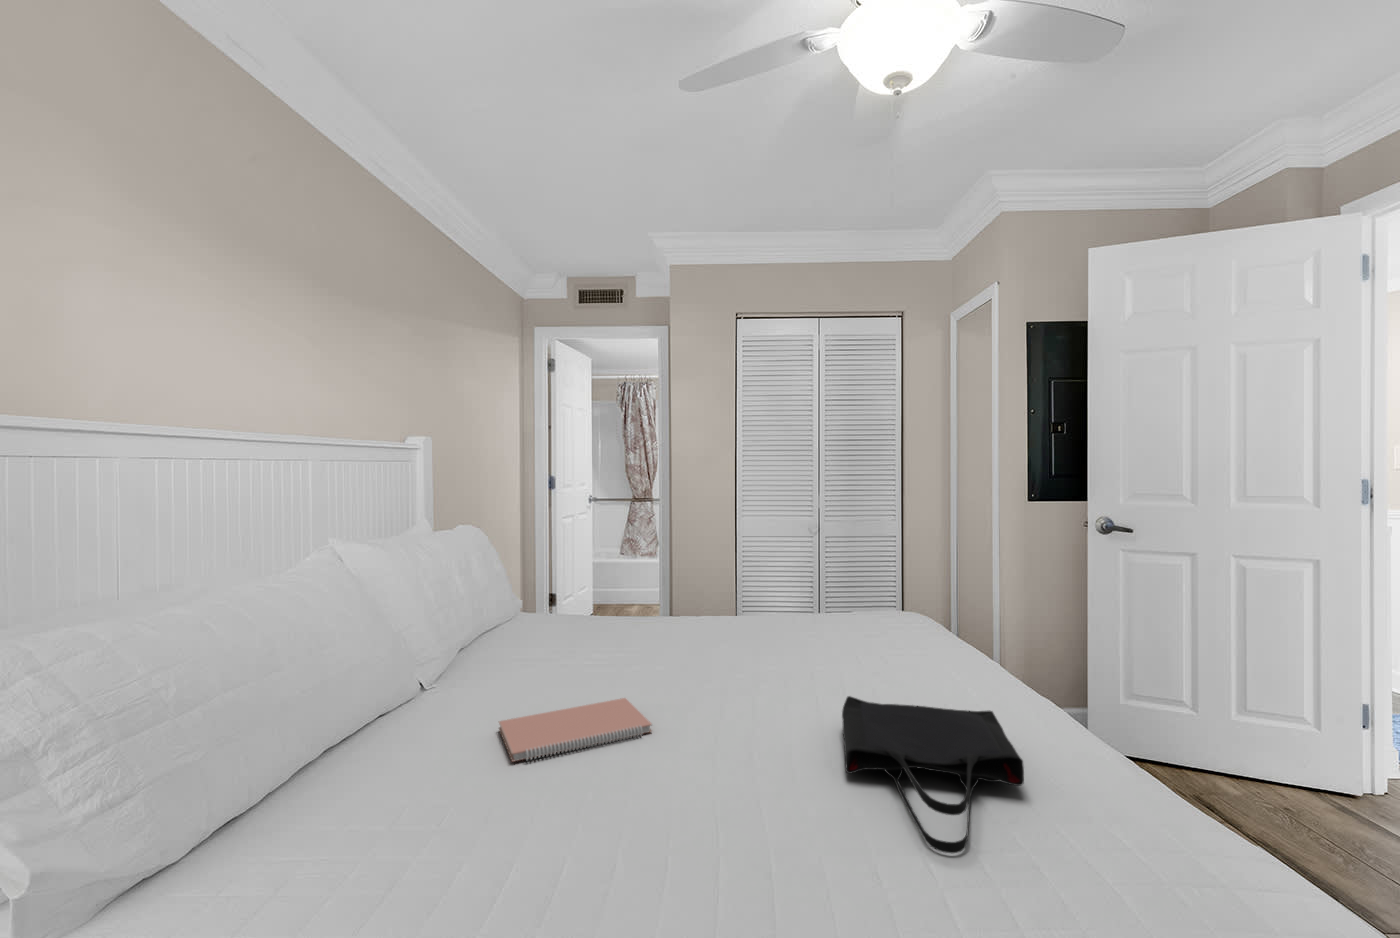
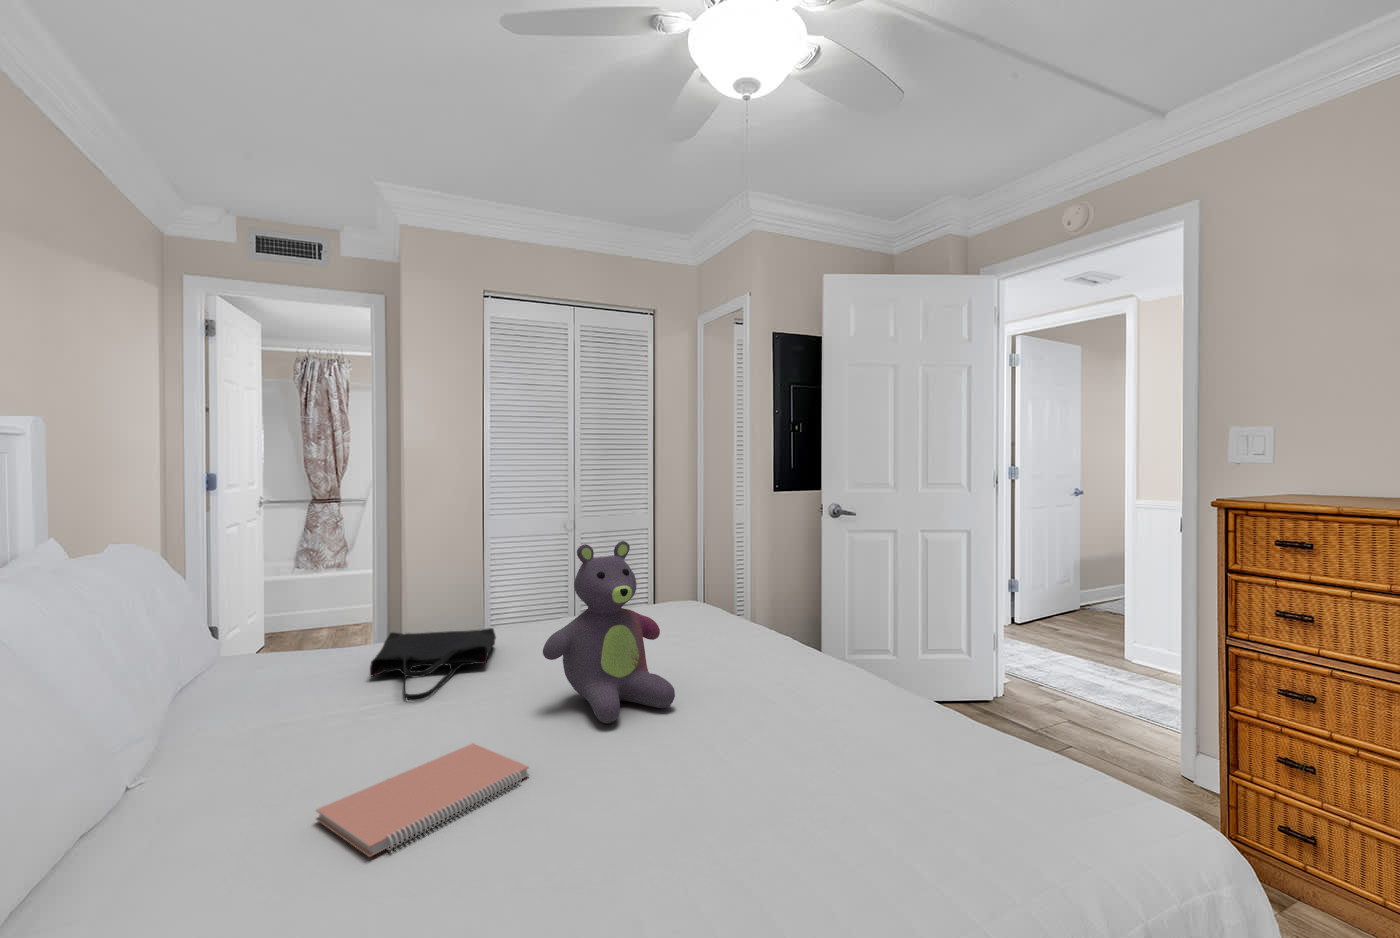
stuffed bear: none [697,539,813,704] -> present [543,541,675,723]
tote bag: present [842,696,1024,853] -> present [370,628,496,701]

